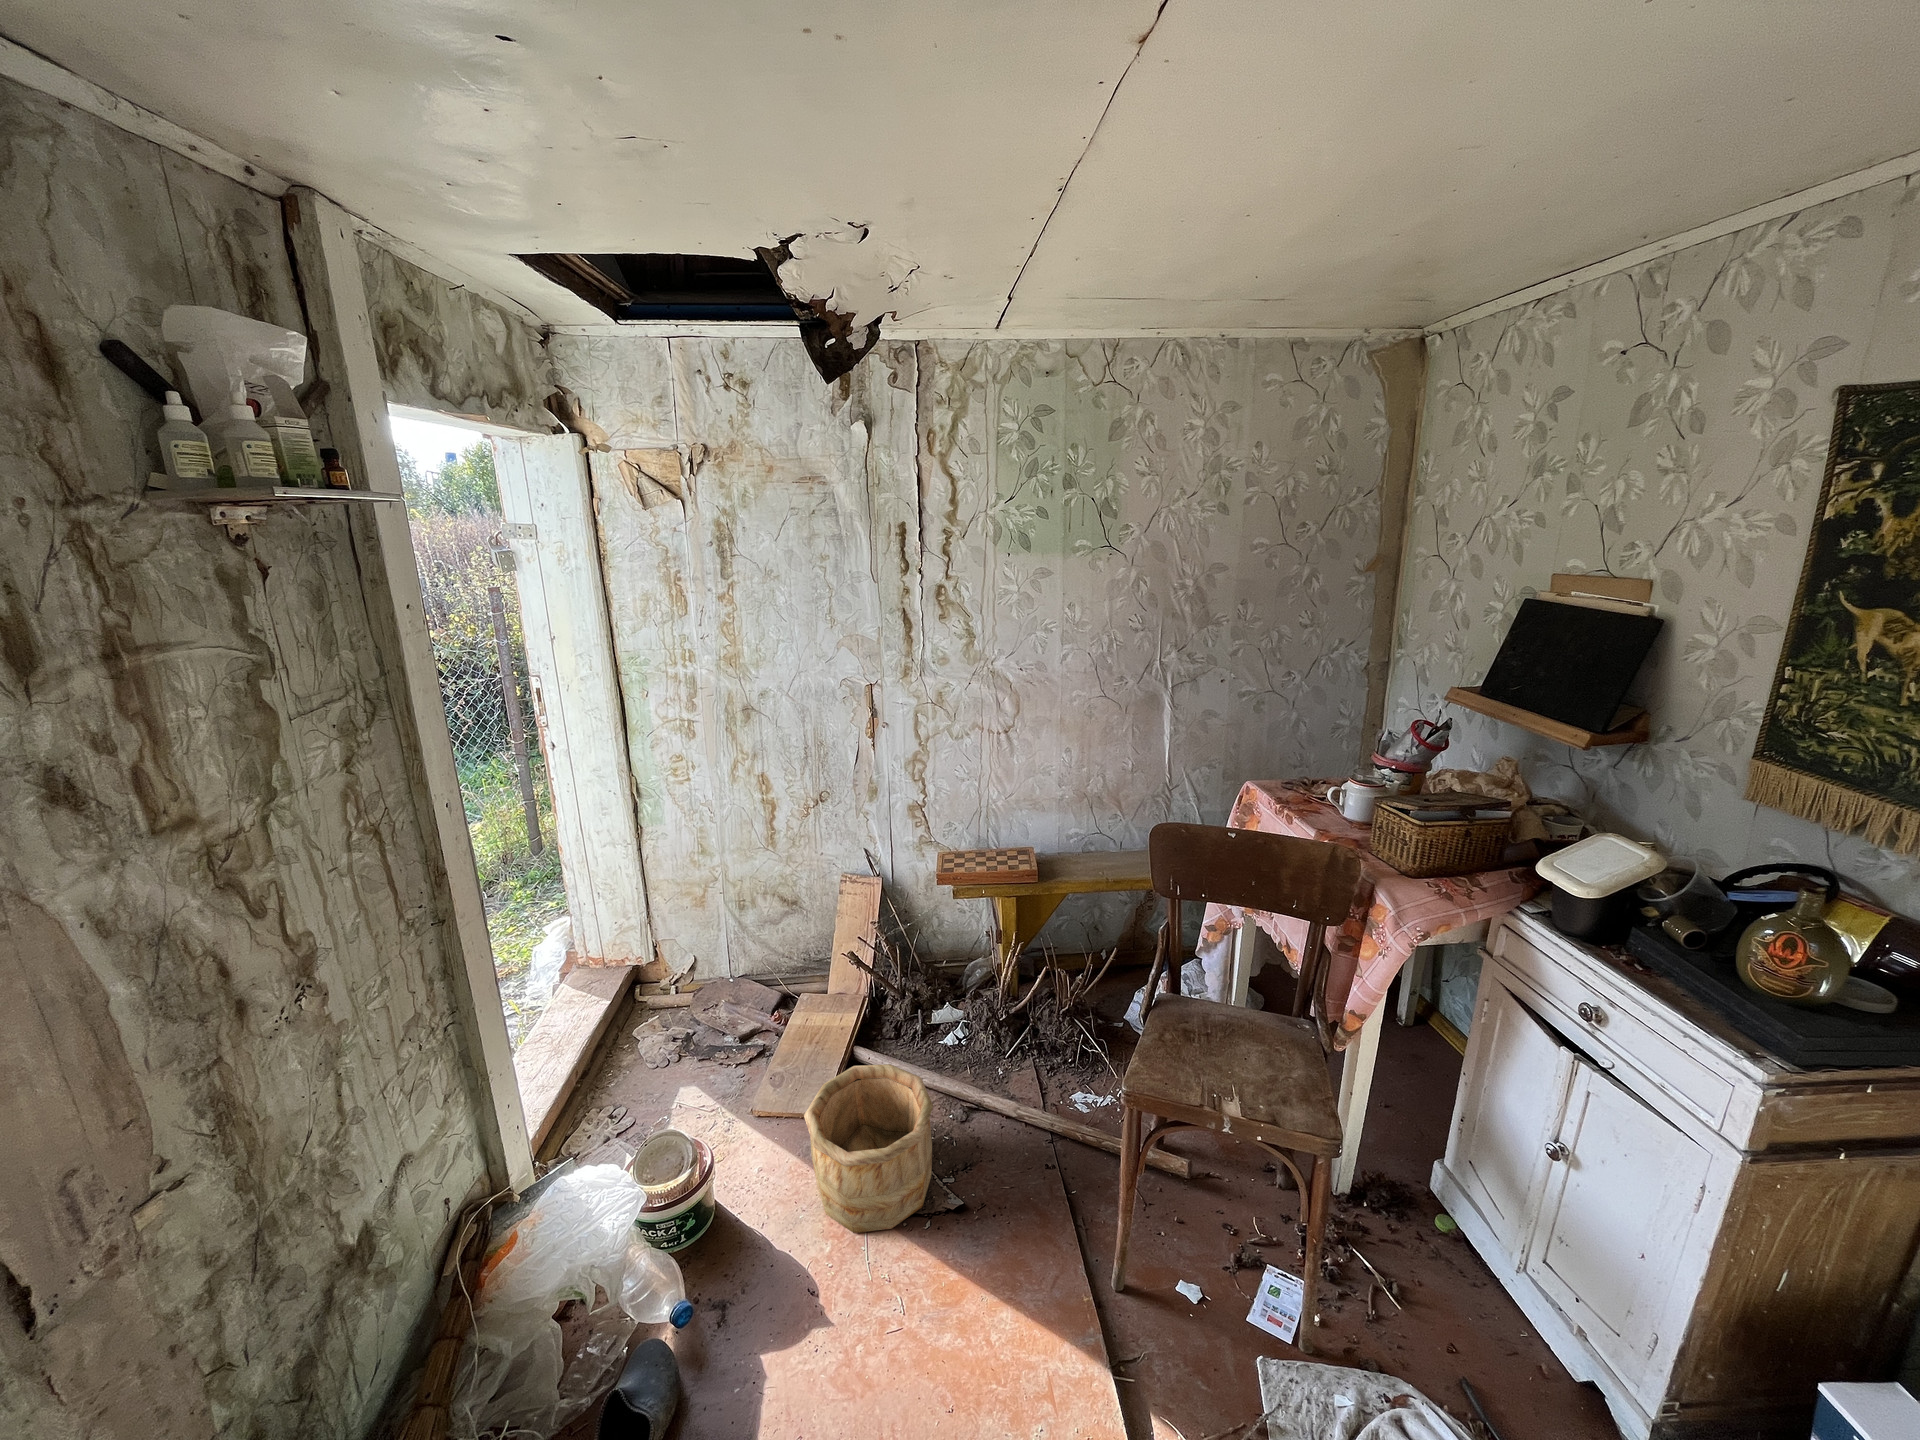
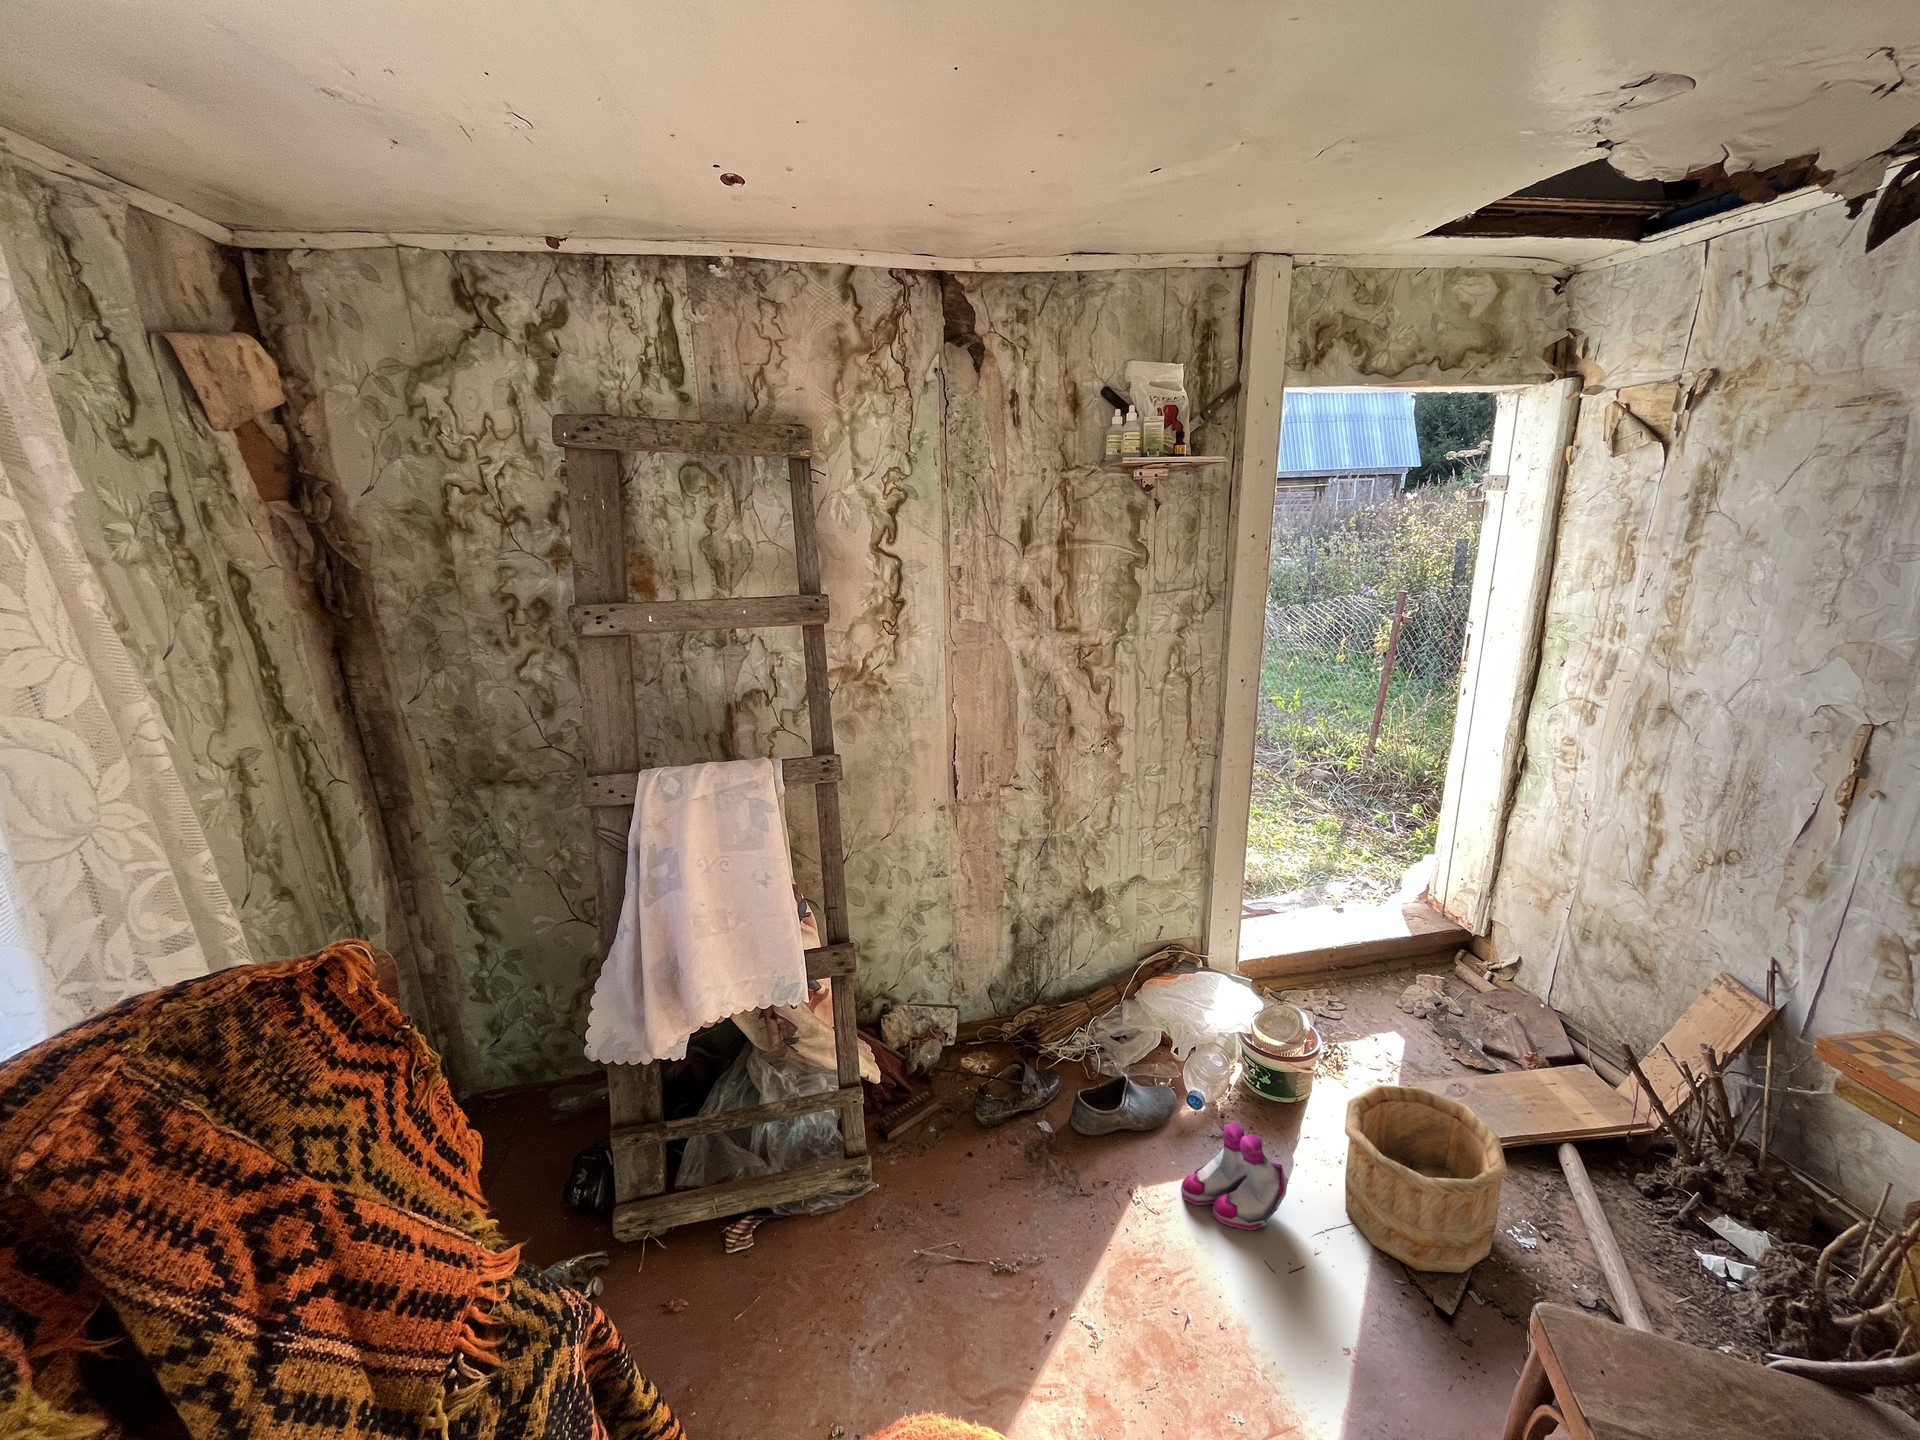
boots: none [763,1247,852,1402] -> present [1181,1123,1288,1230]

